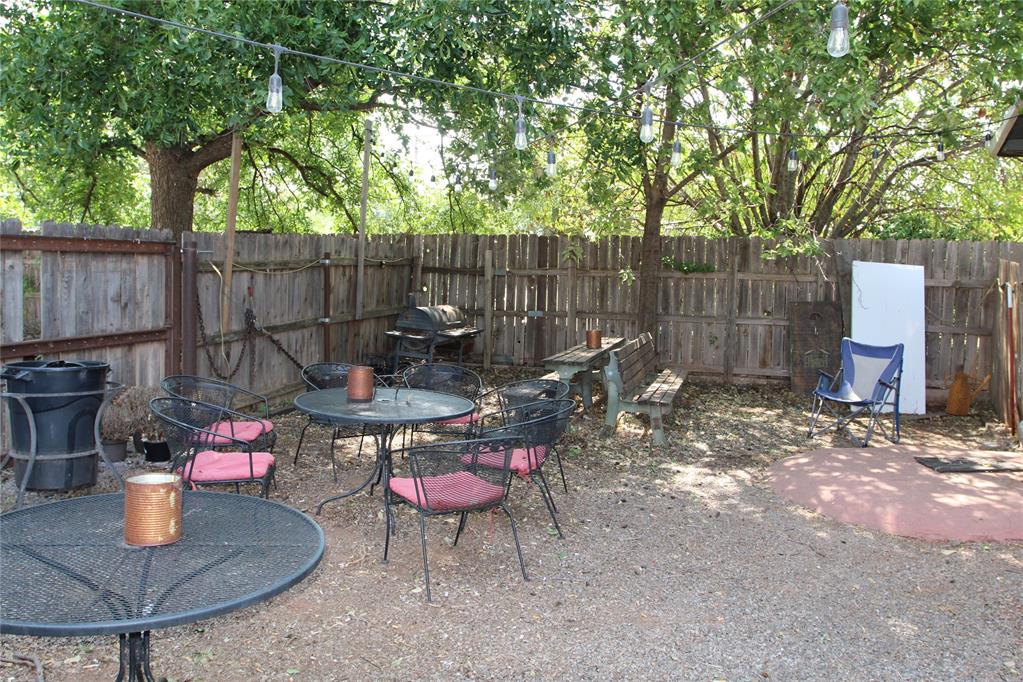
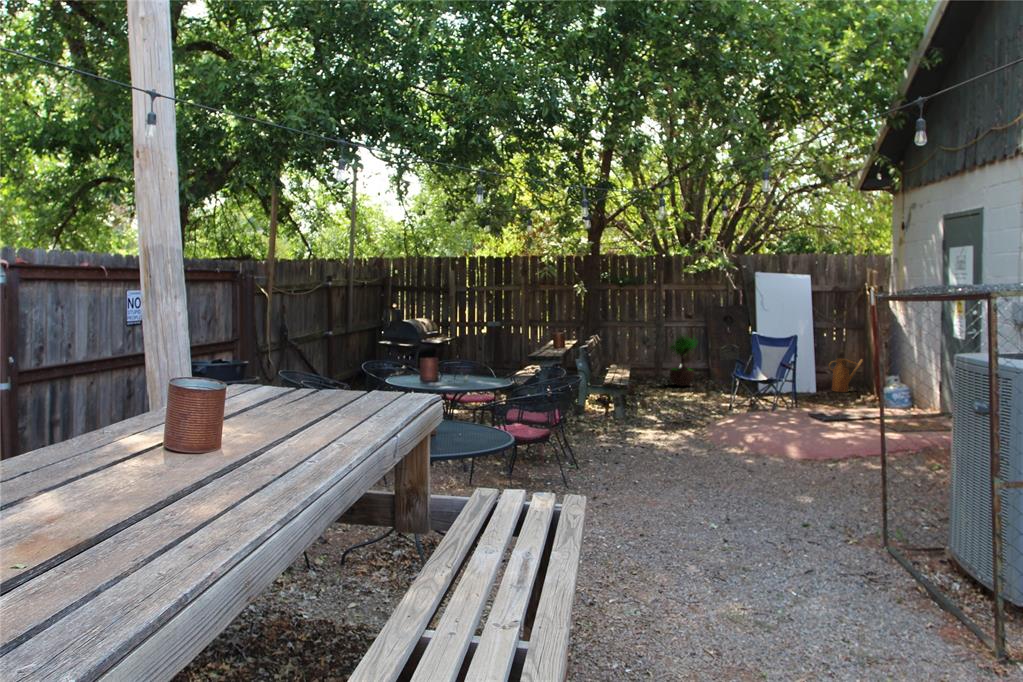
potted tree: none [735,329,778,397] -> present [669,335,697,386]

